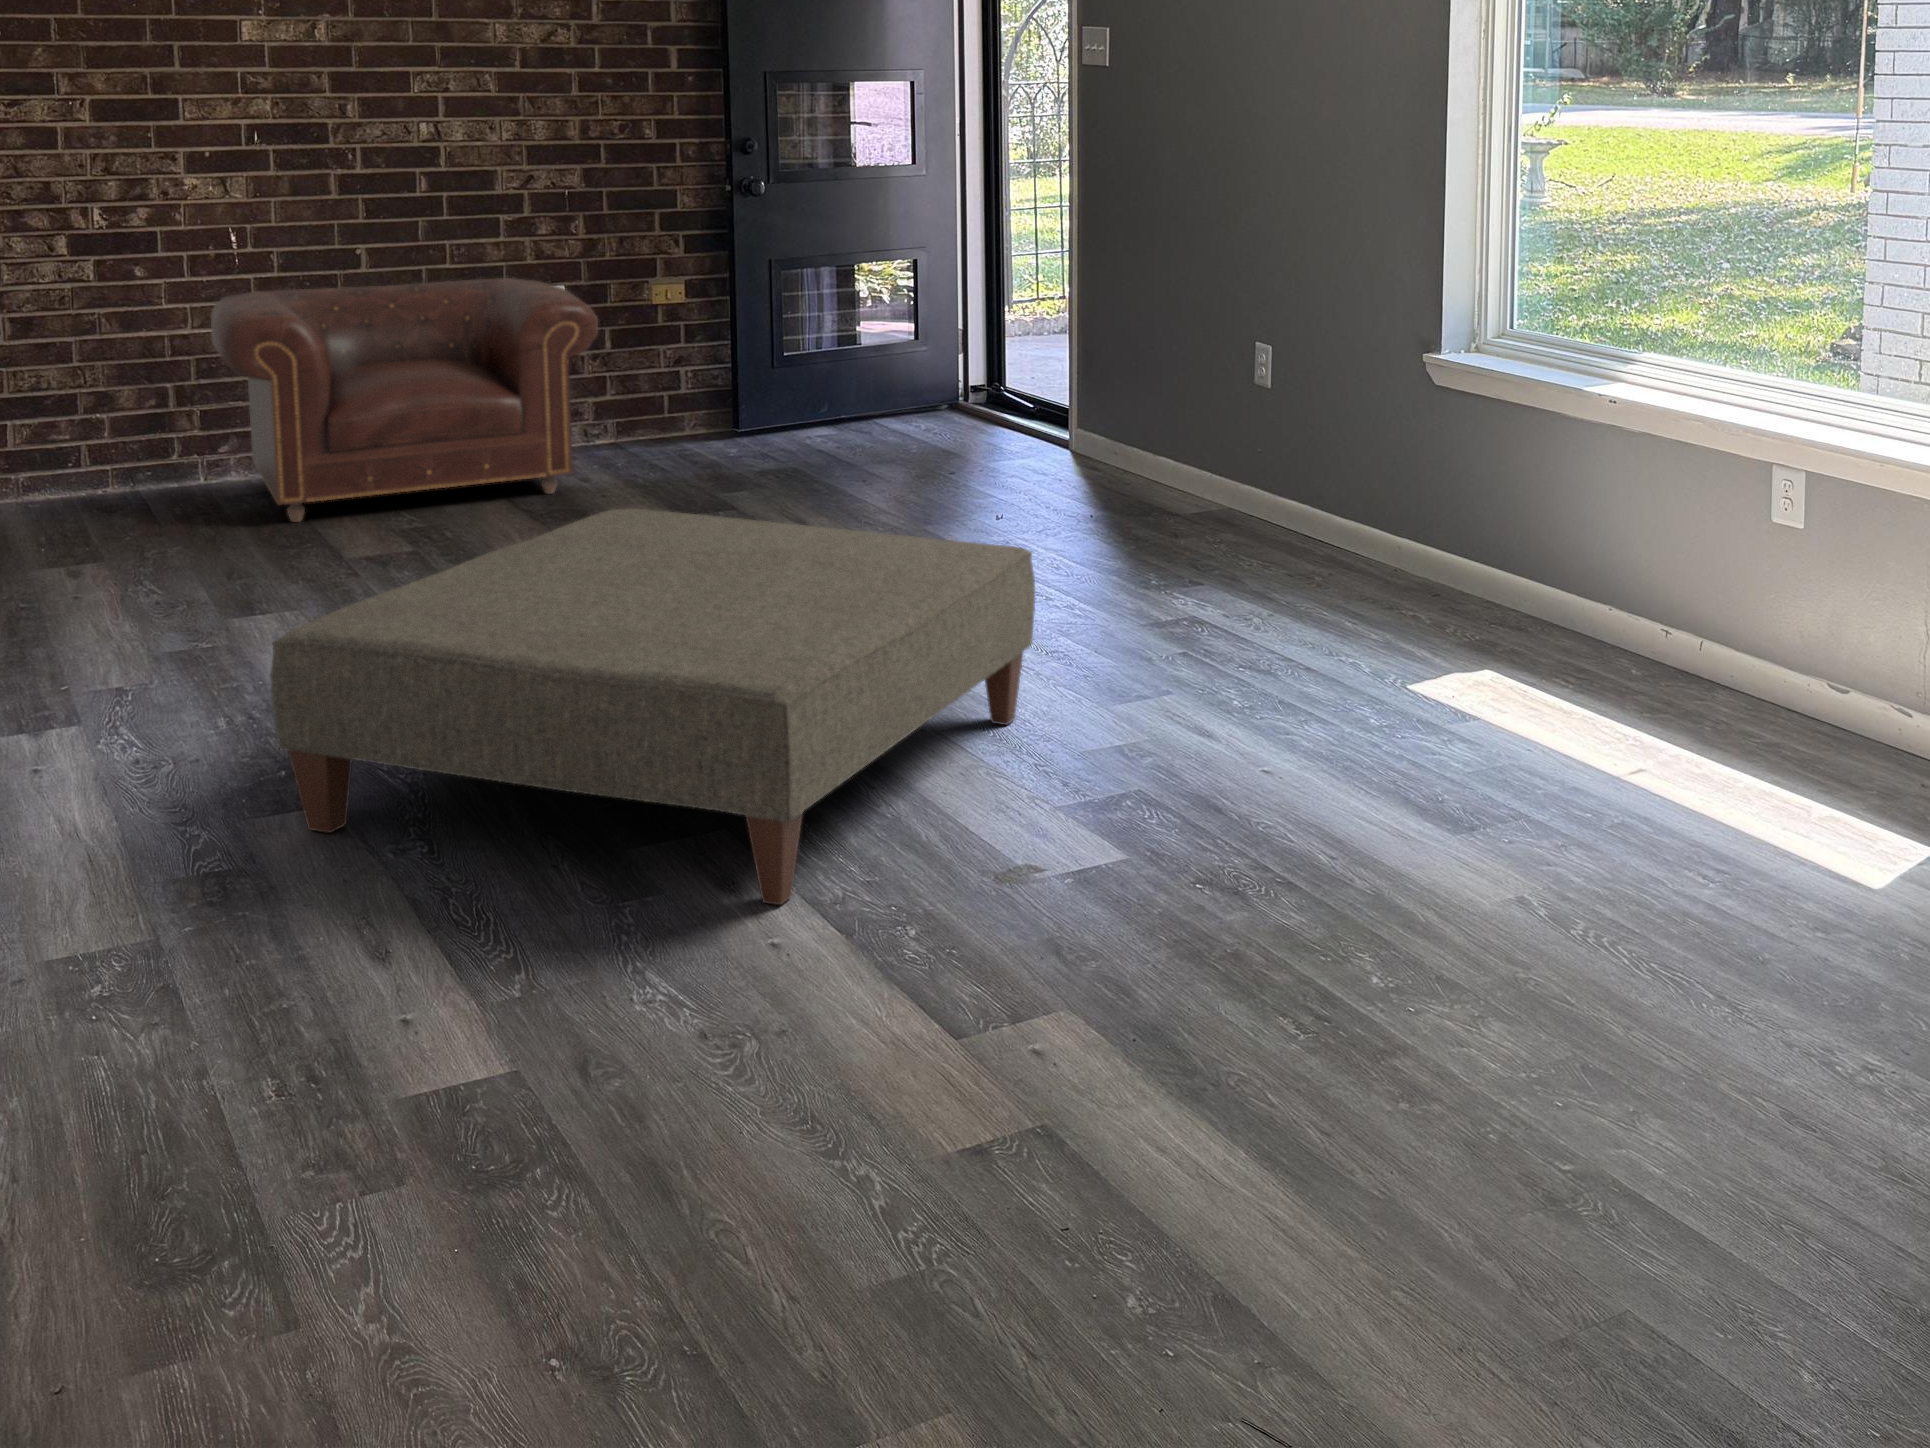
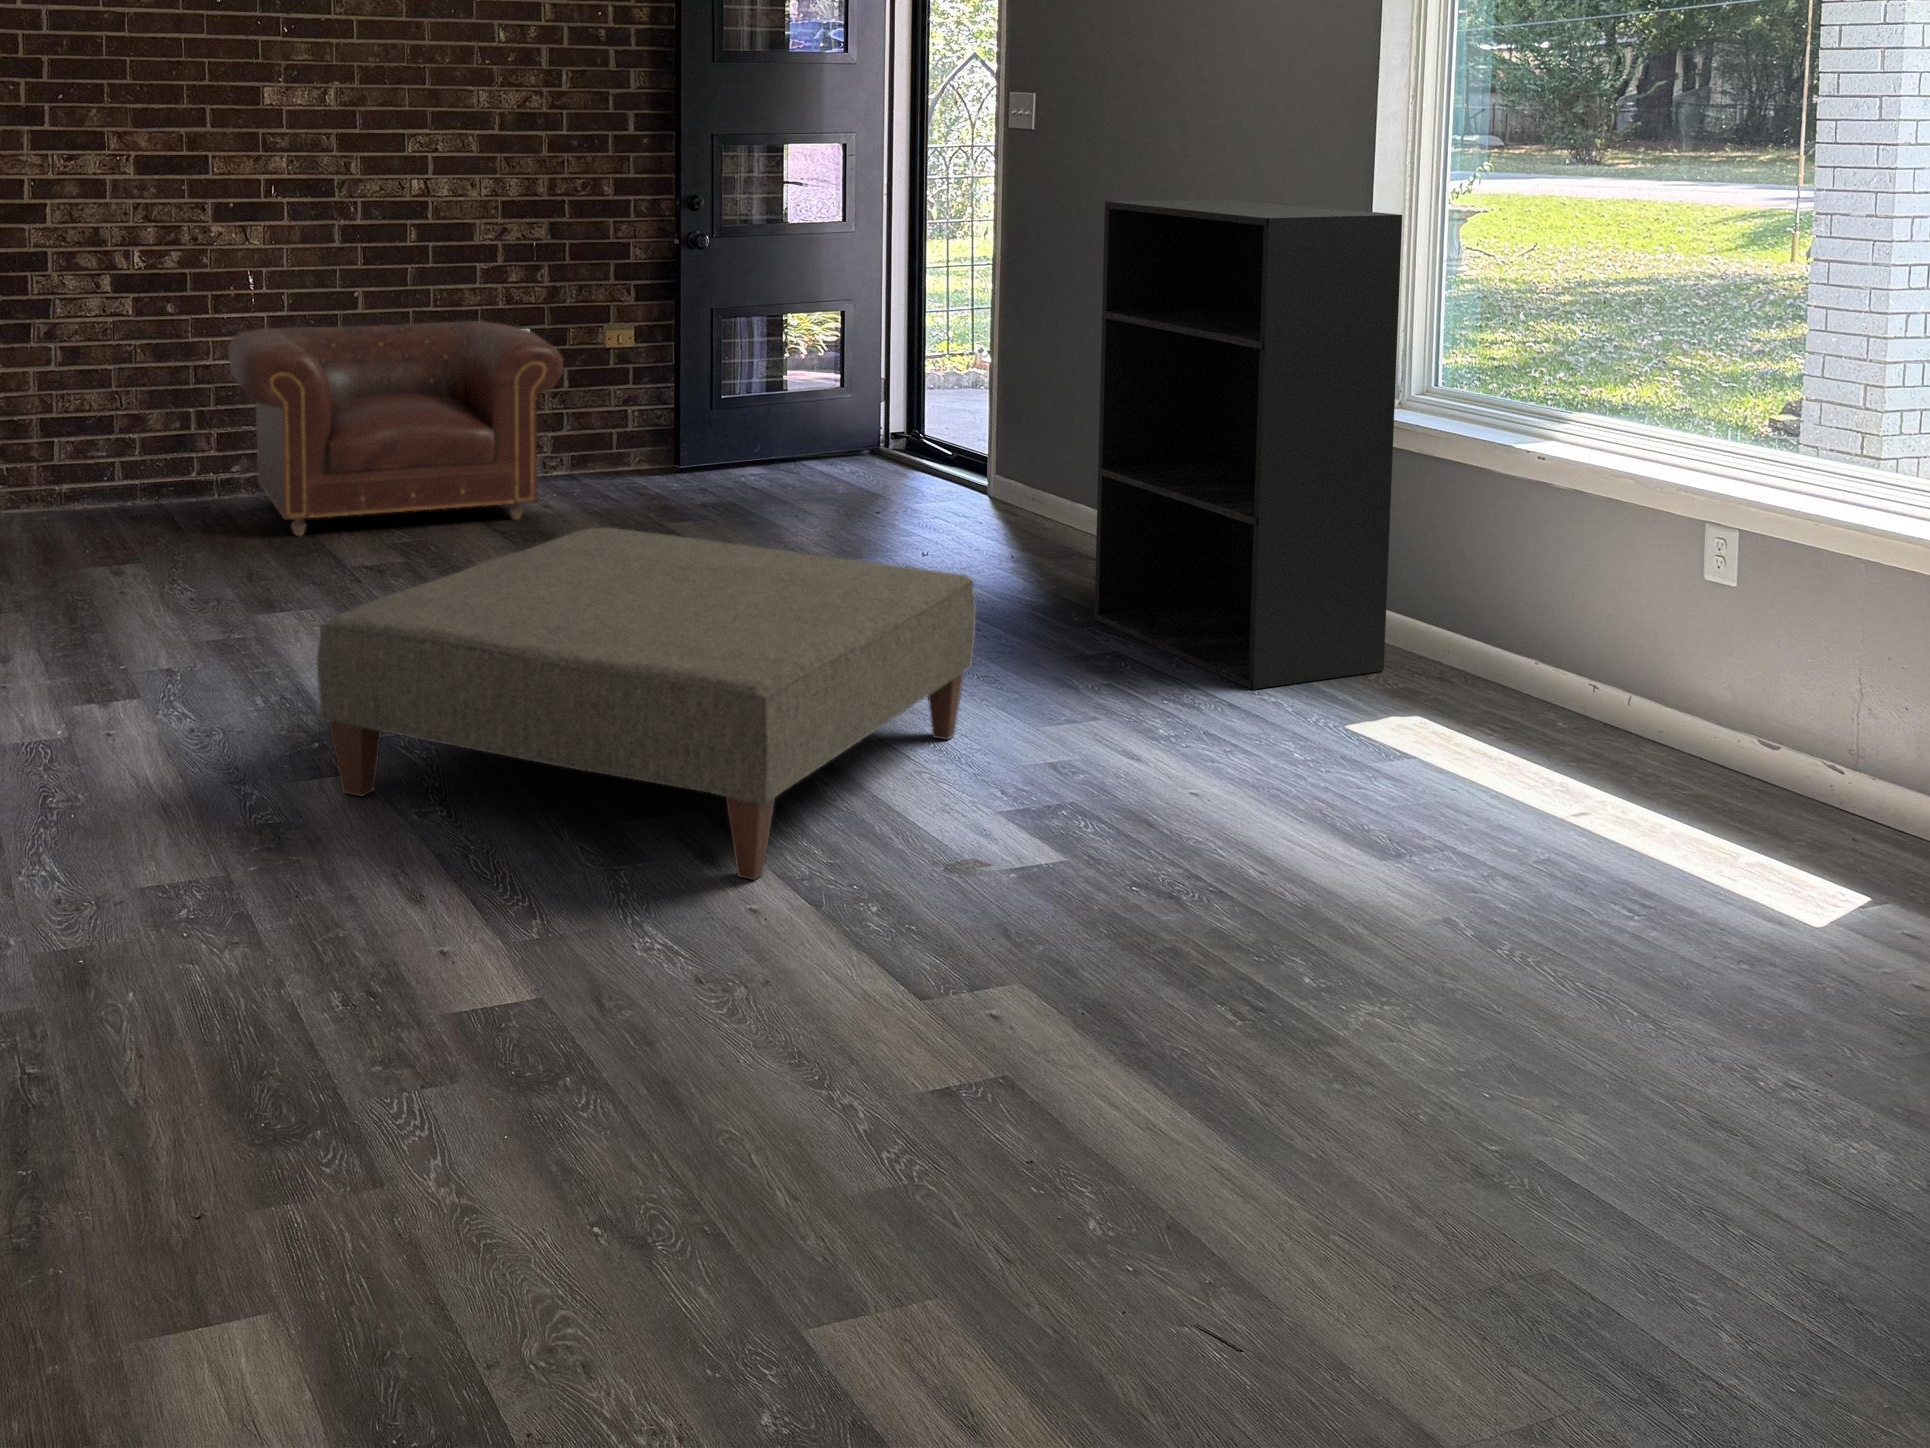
bookshelf: none [1169,137,1474,650] -> present [1094,199,1402,689]

